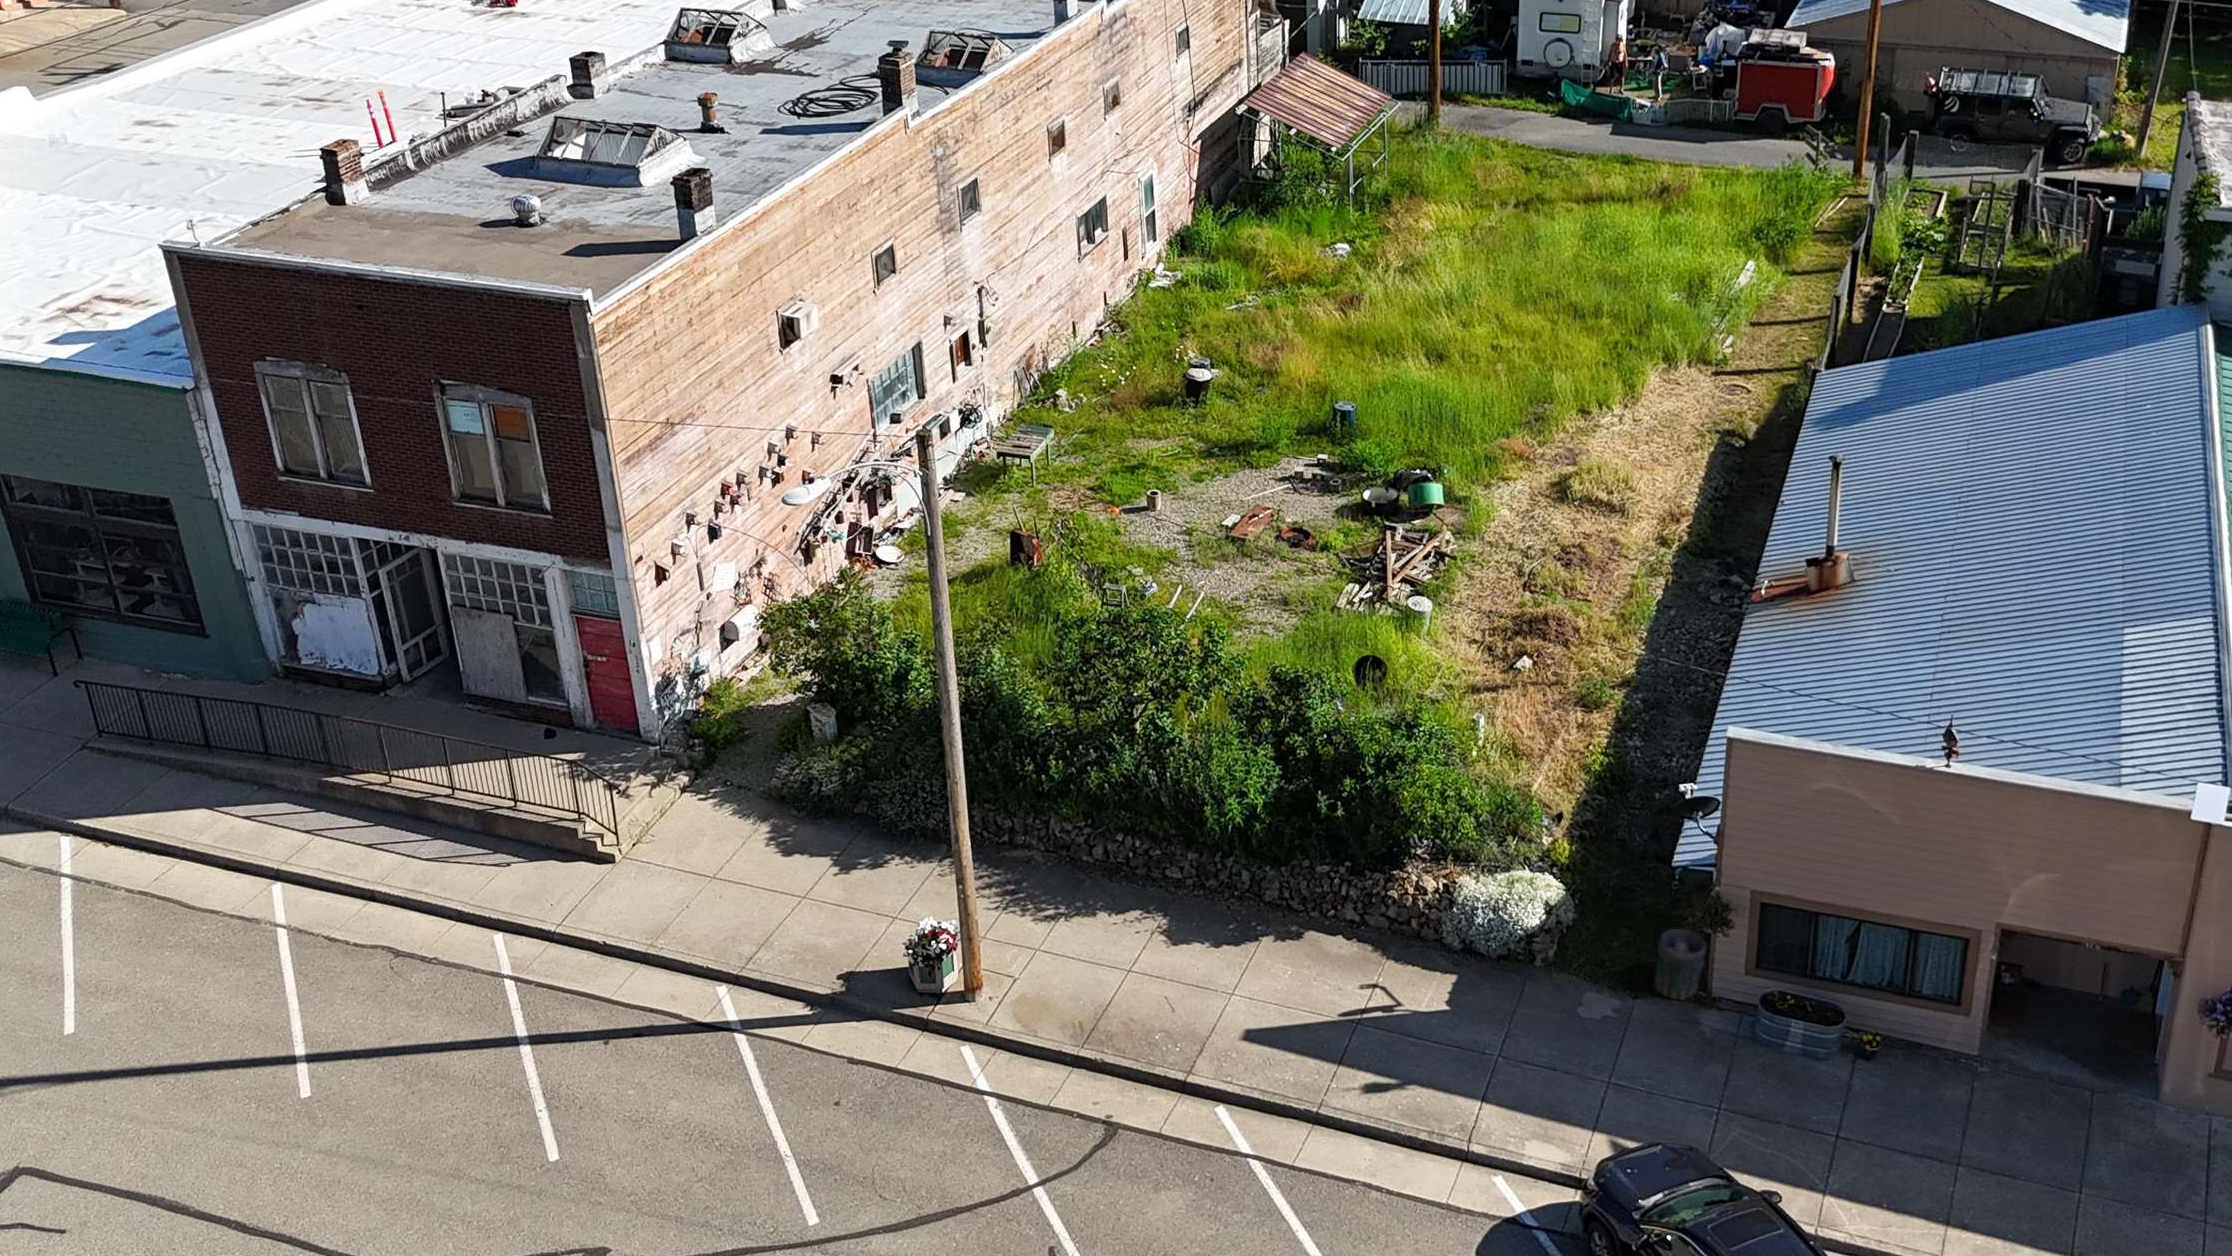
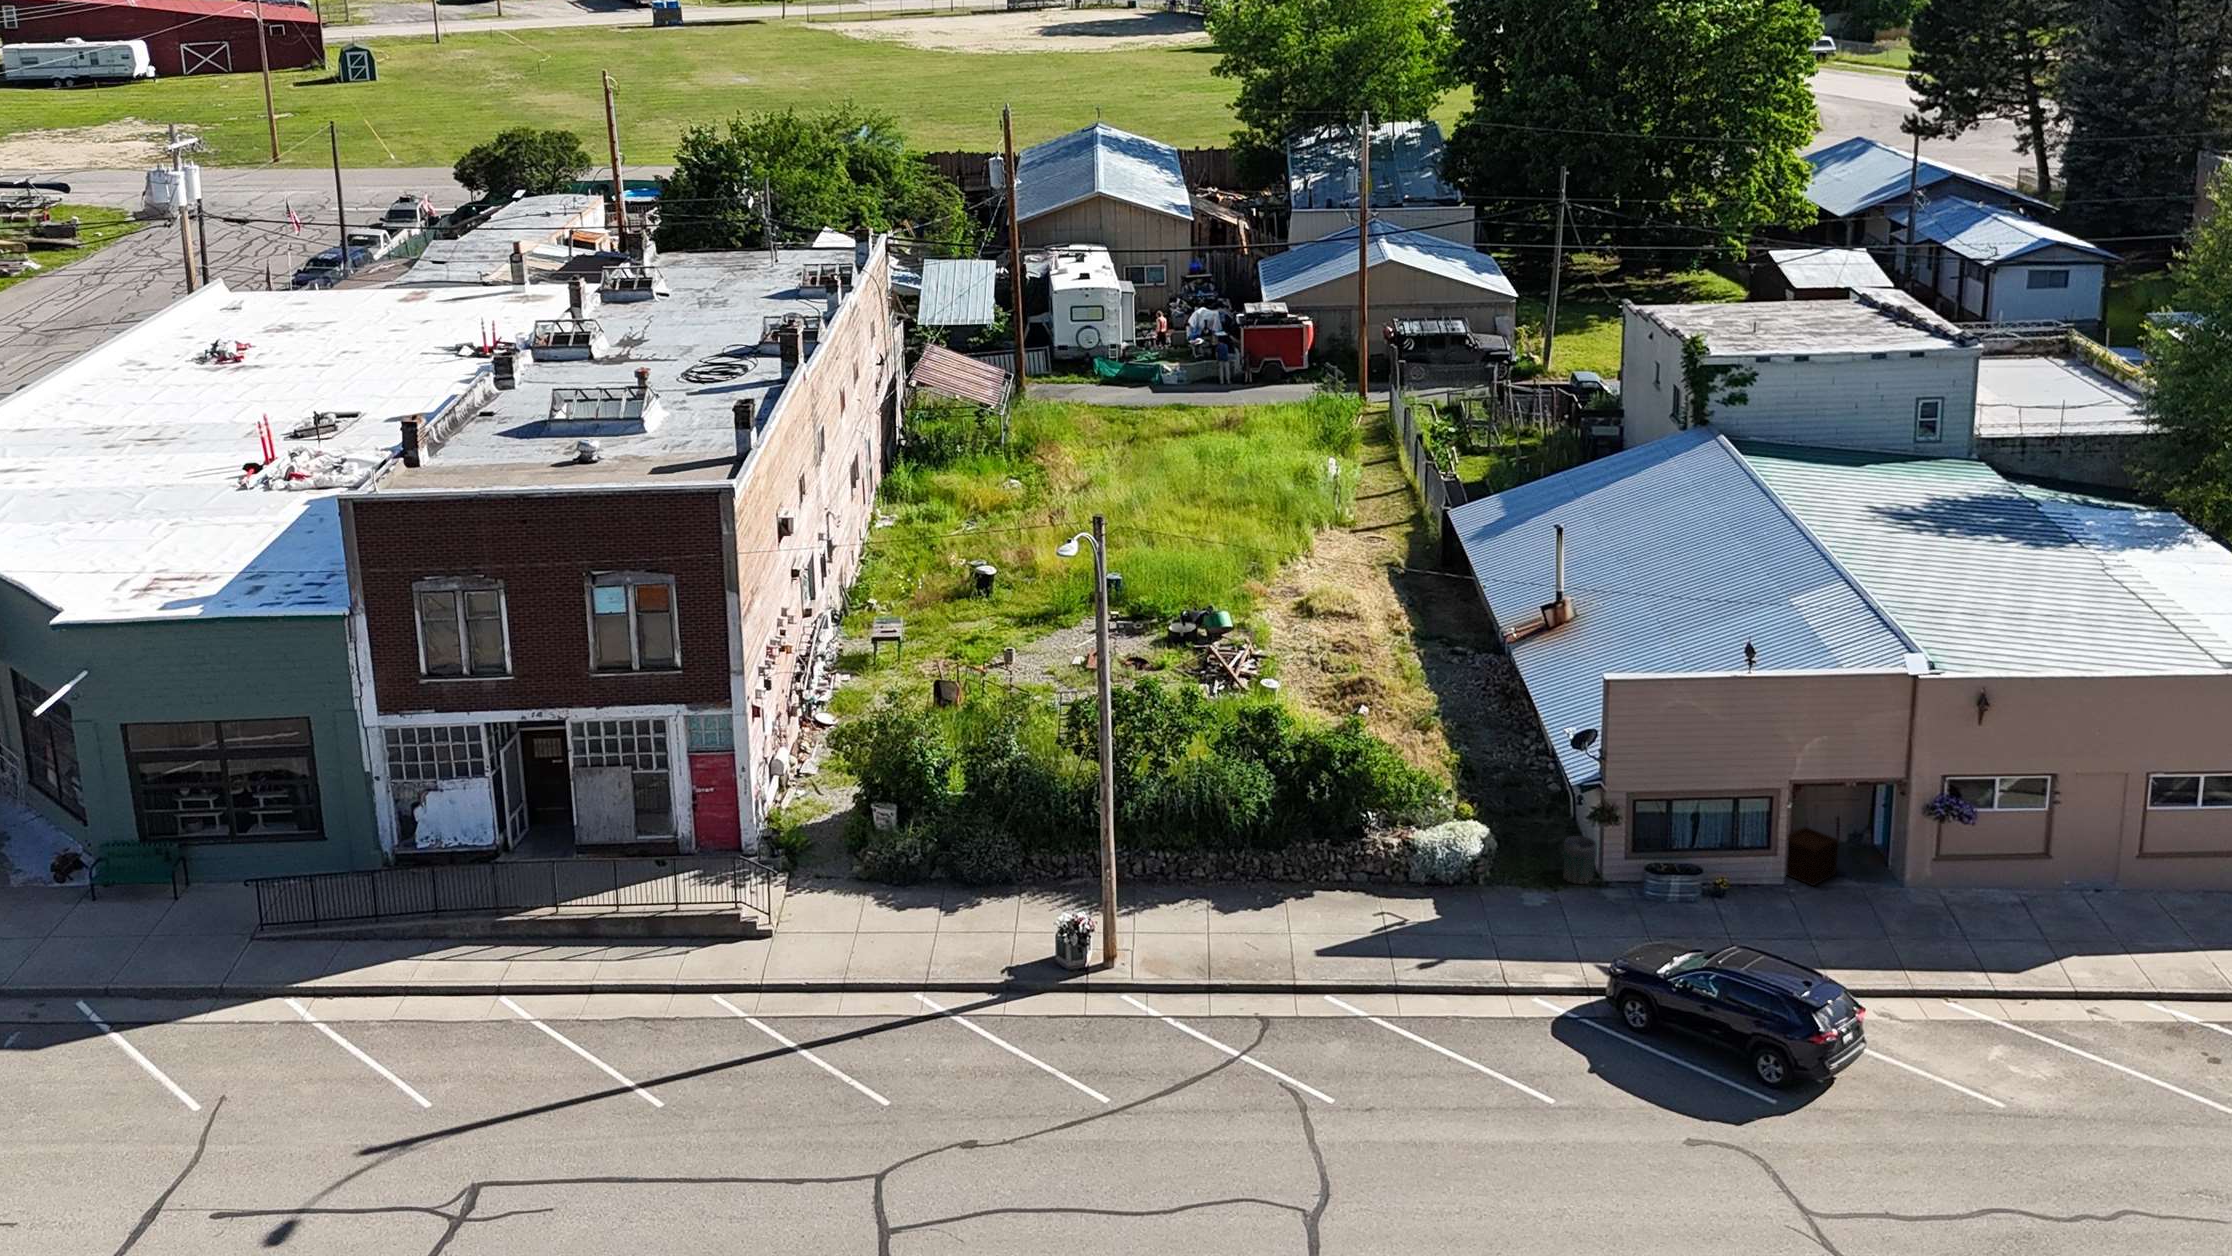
wooden crate: none [1976,981,2070,1074] -> present [1787,827,1839,885]

